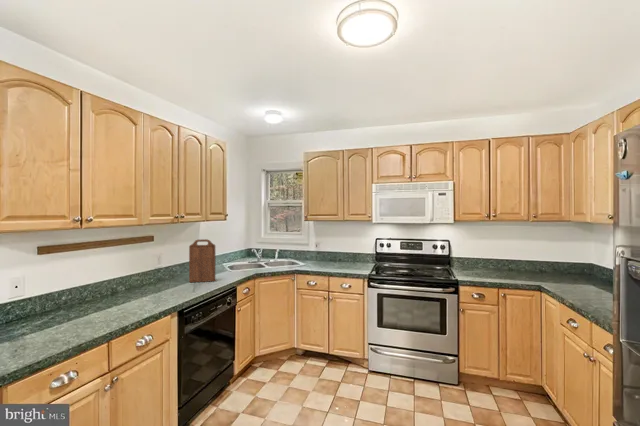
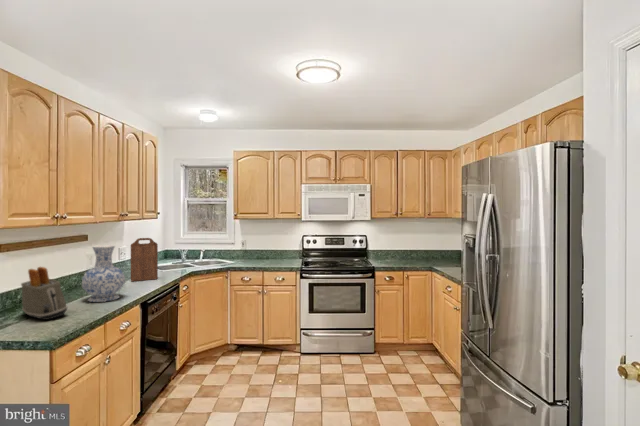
vase: none [114,247,160,309] -> present [82,245,125,302]
toaster: none [34,271,76,332] -> present [21,267,67,320]

